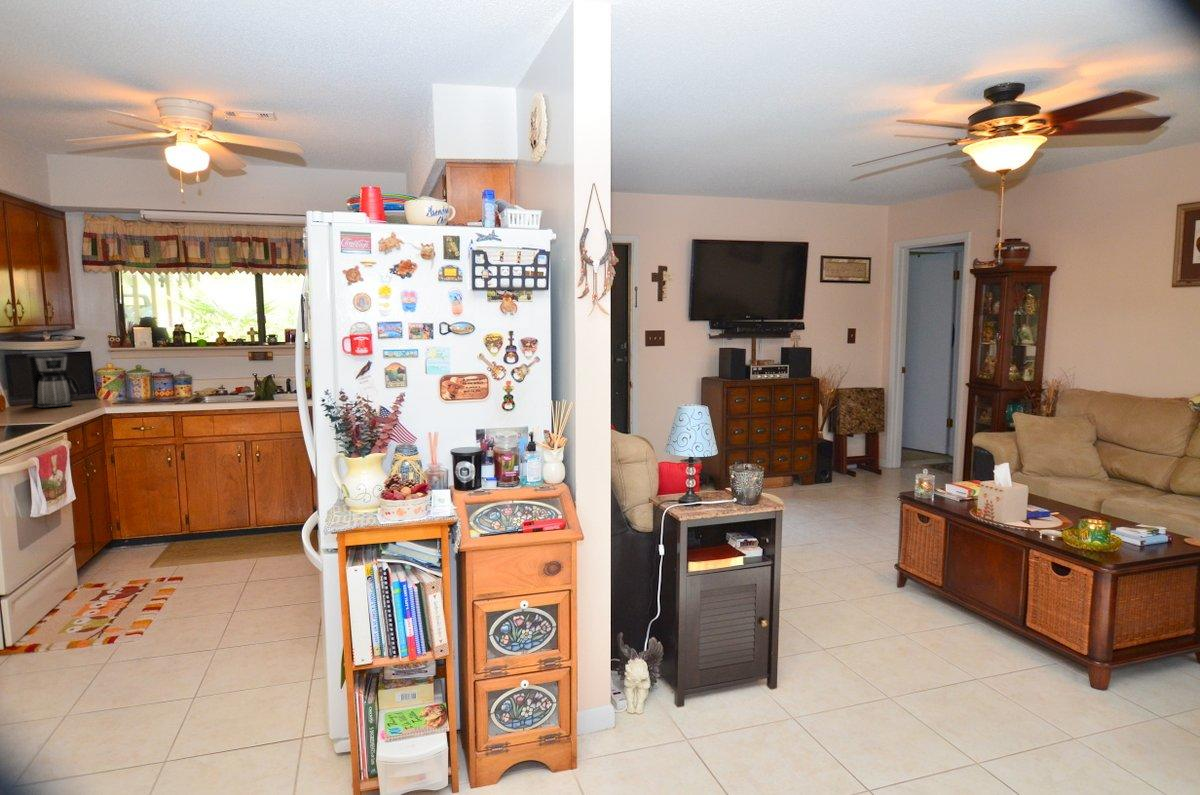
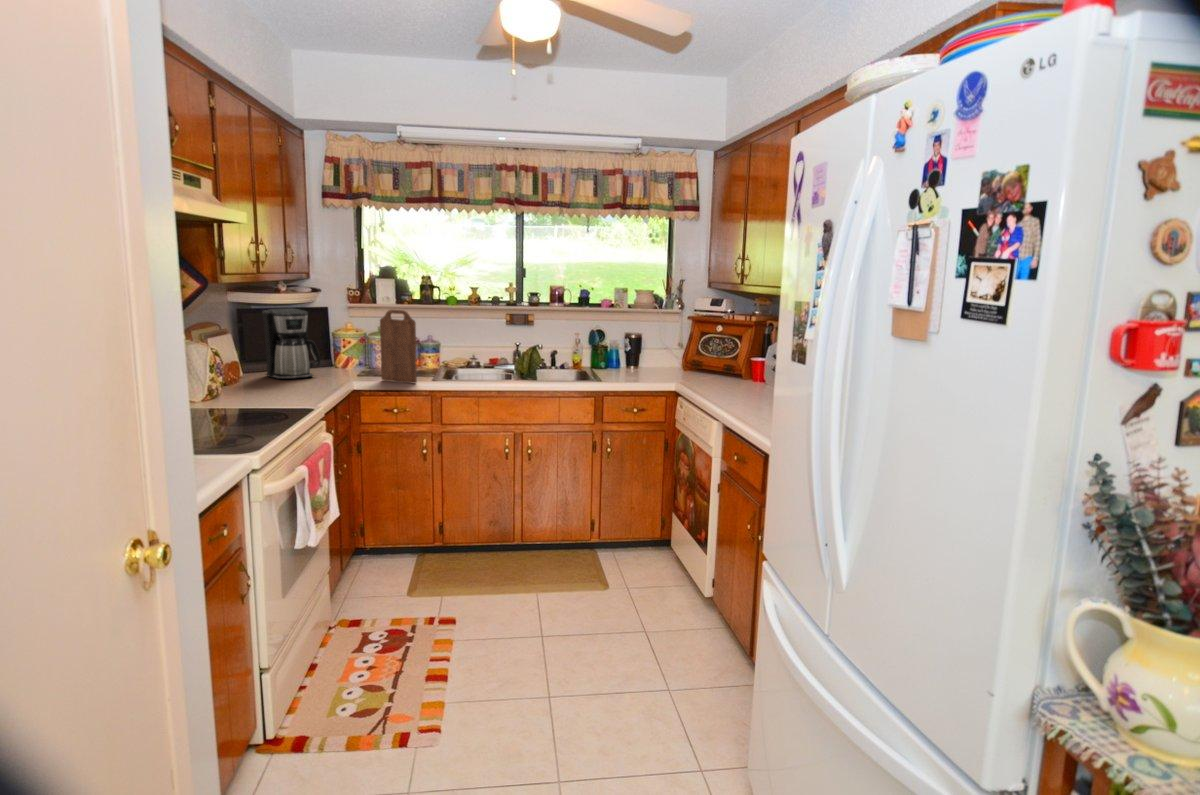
cutting board: none [128,350,159,406] -> present [380,310,417,384]

